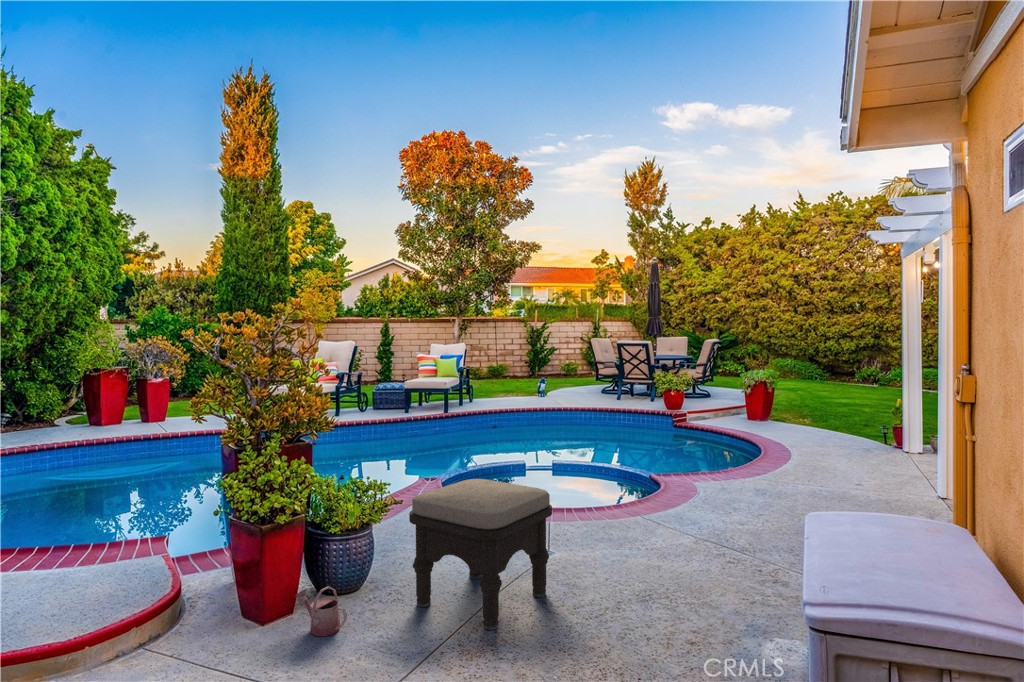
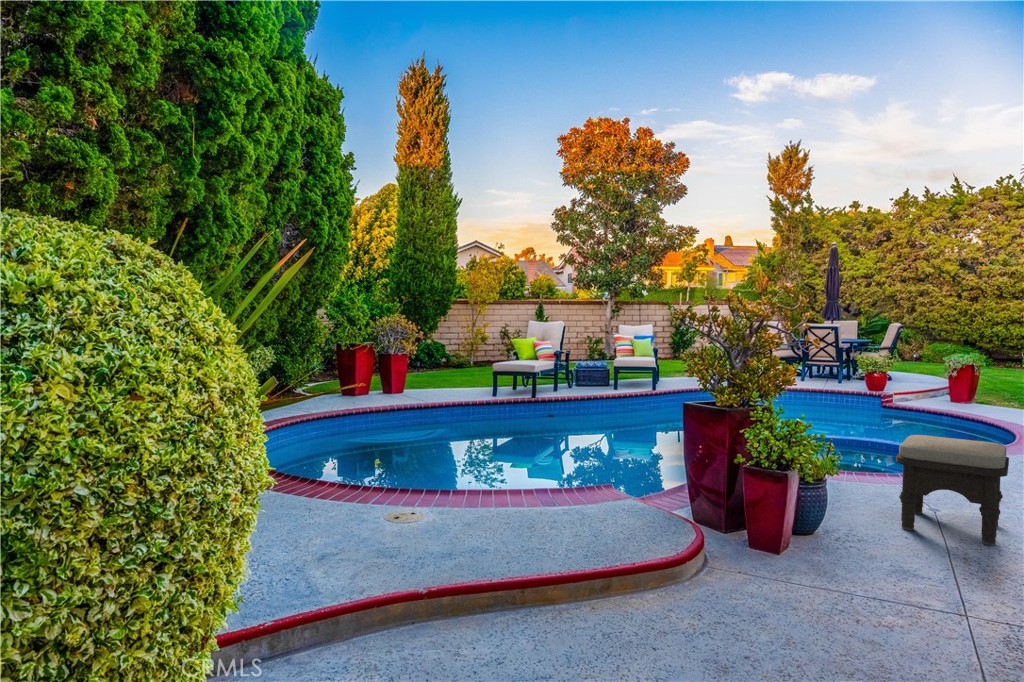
watering can: present [296,586,347,636] -> none [828,509,884,545]

